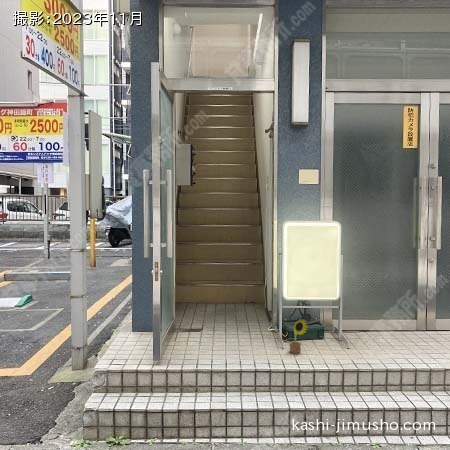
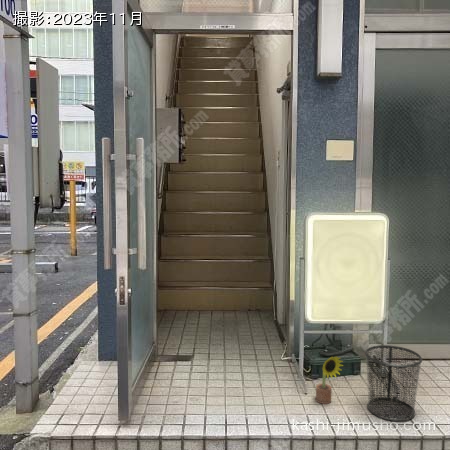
waste bin: none [323,313,362,363] -> present [365,345,422,421]

